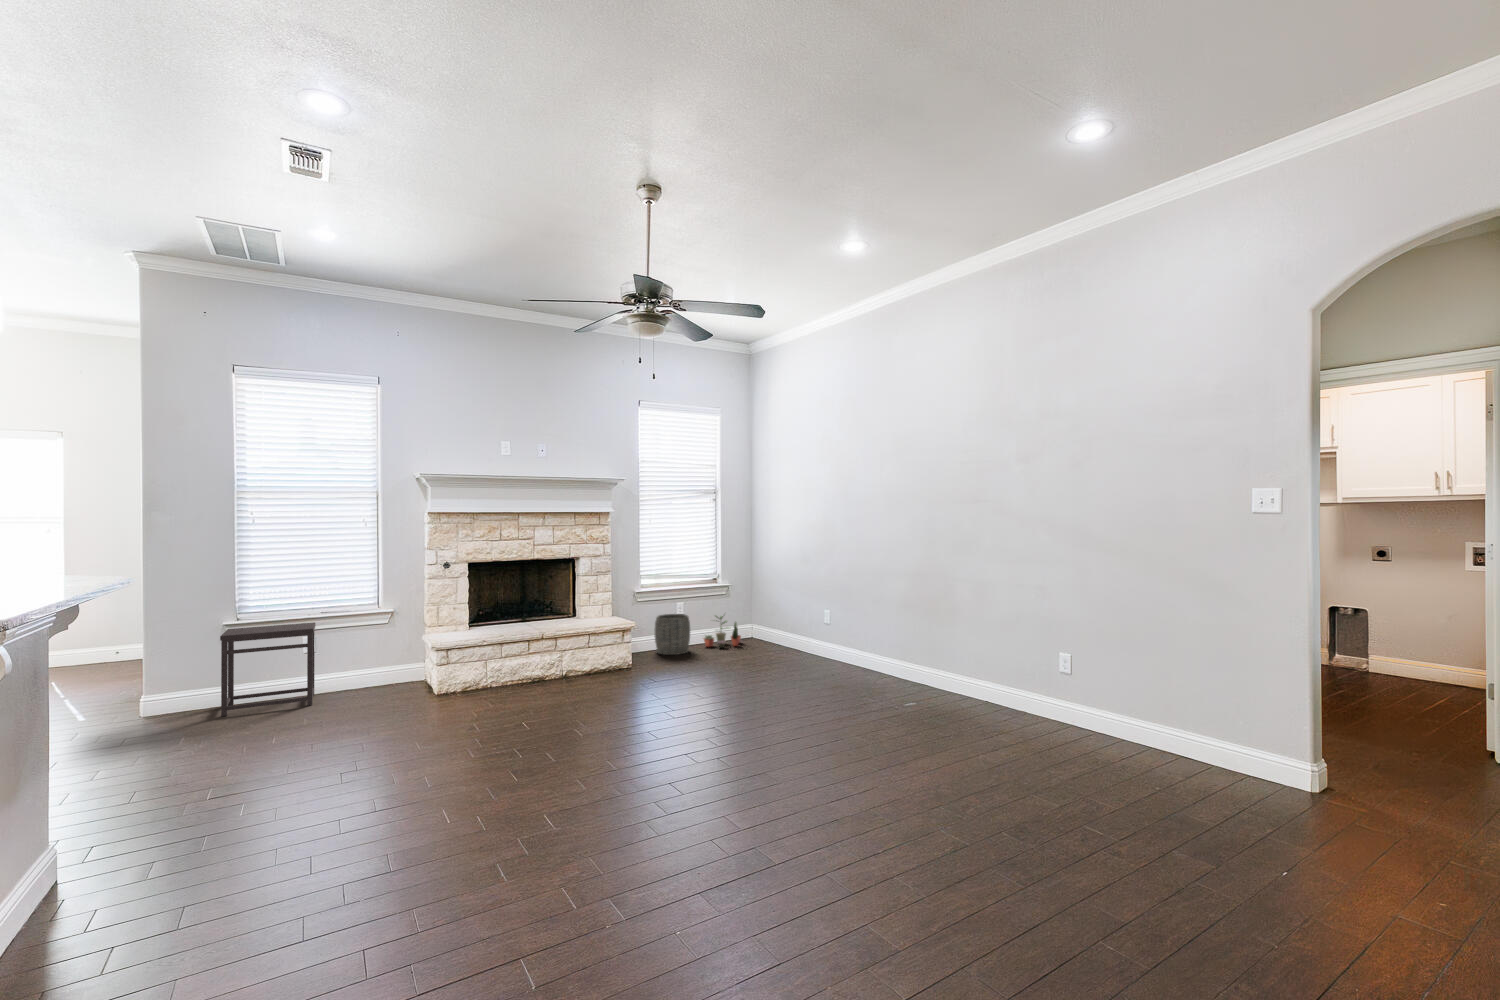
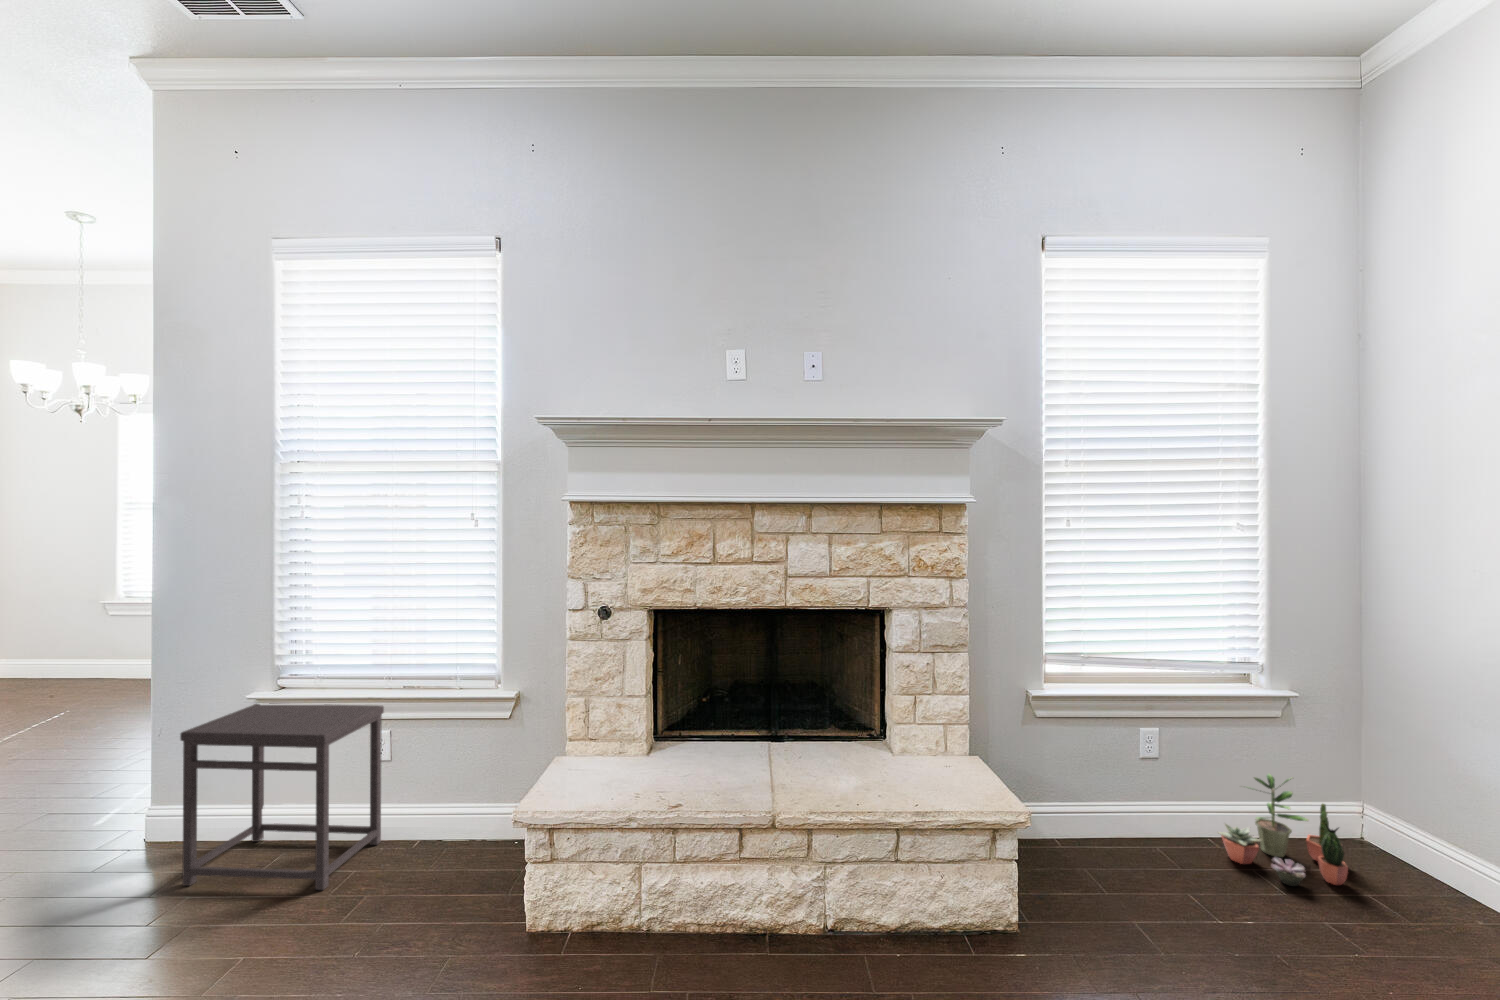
woven basket: present [655,614,690,655] -> none [1082,756,1189,888]

